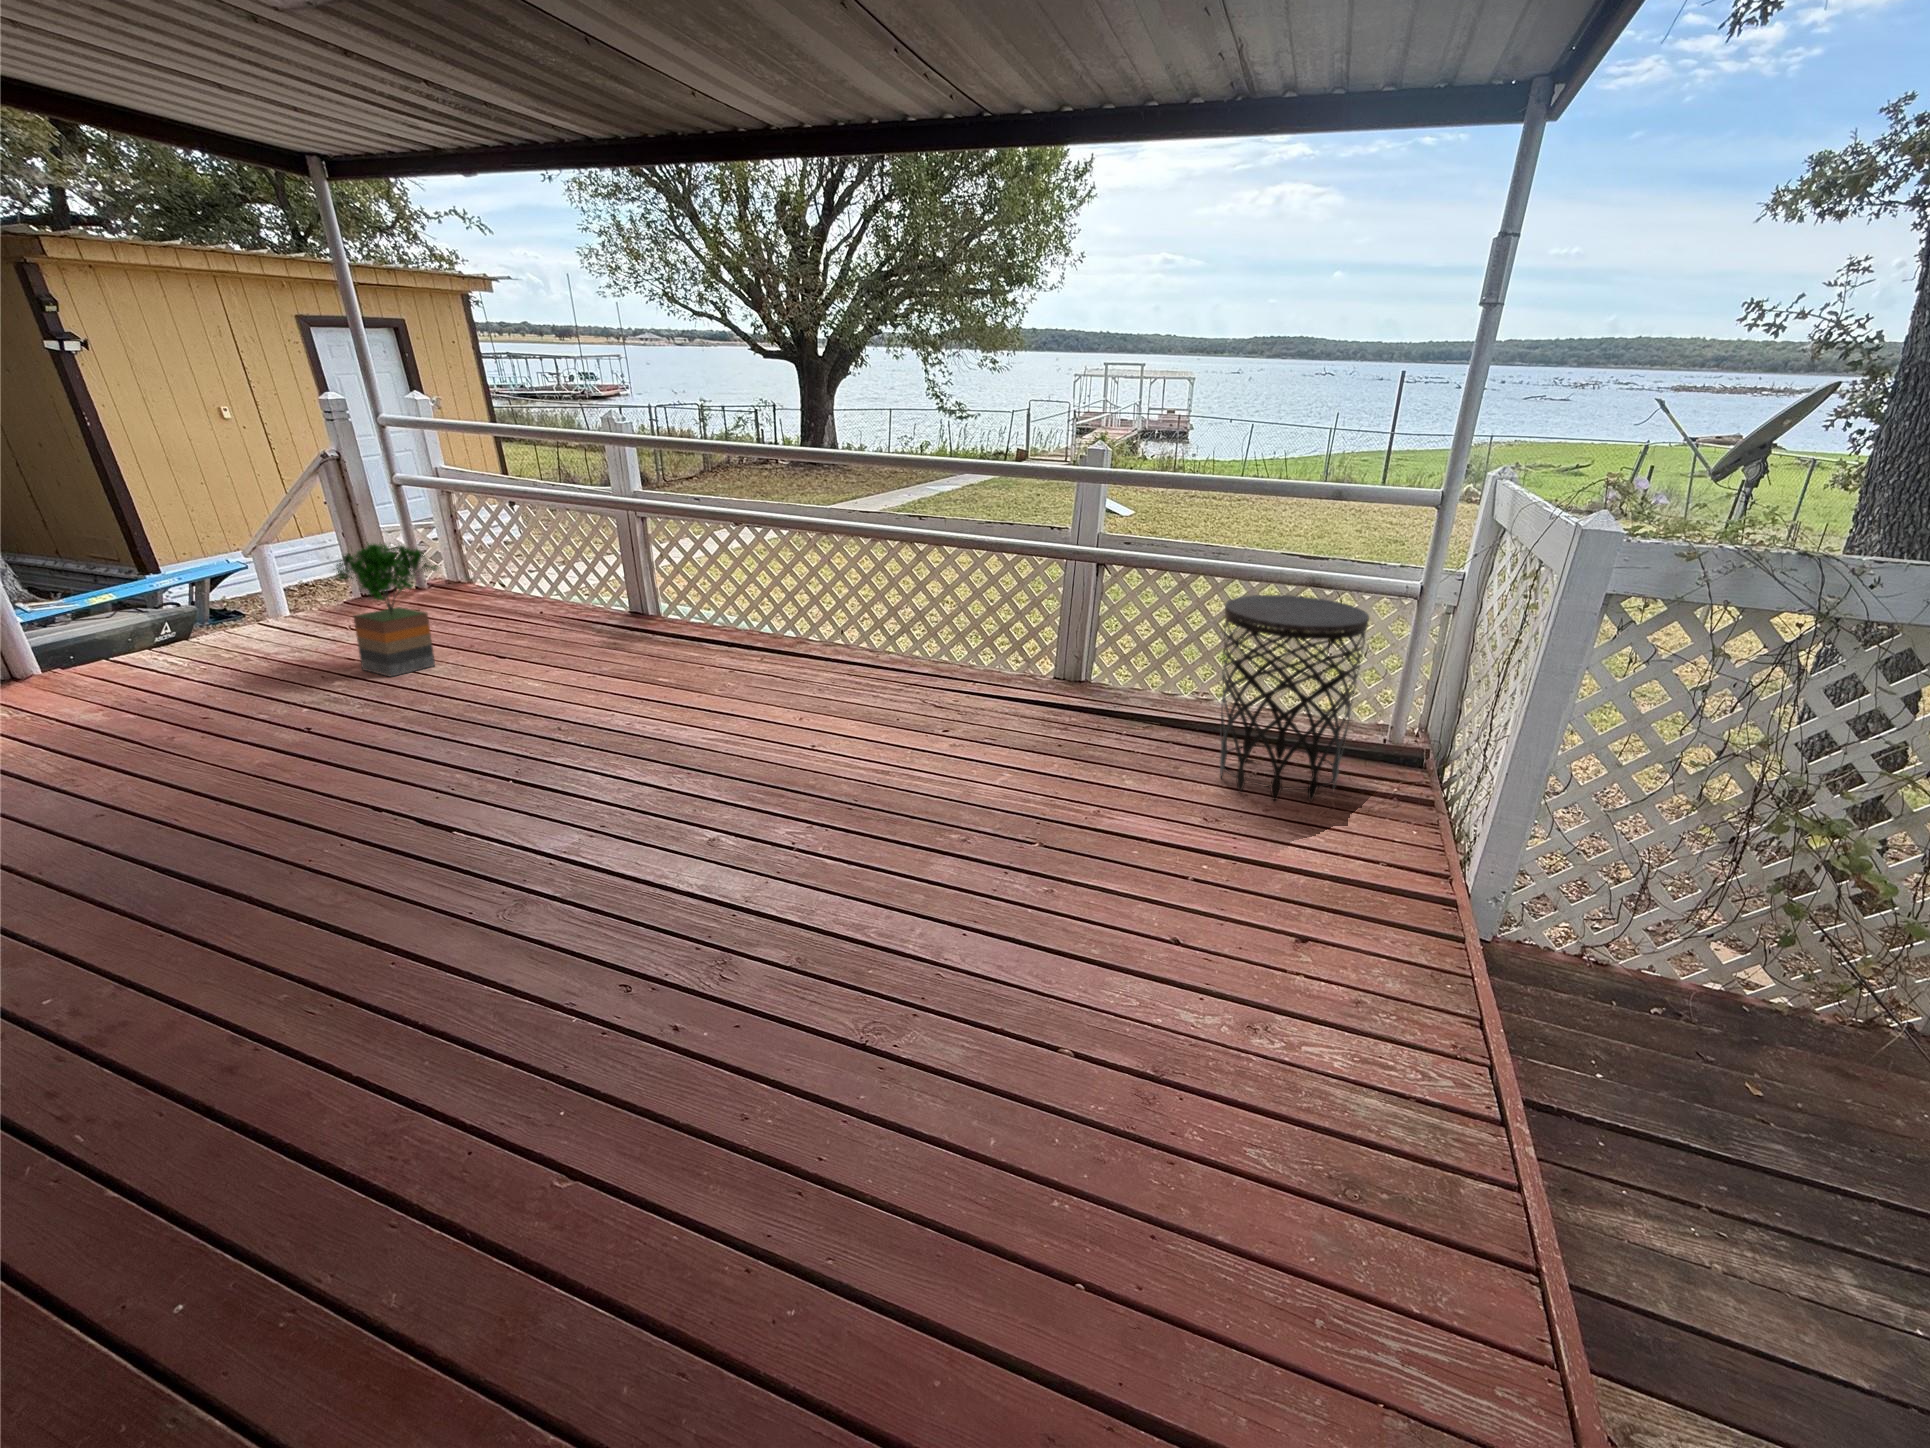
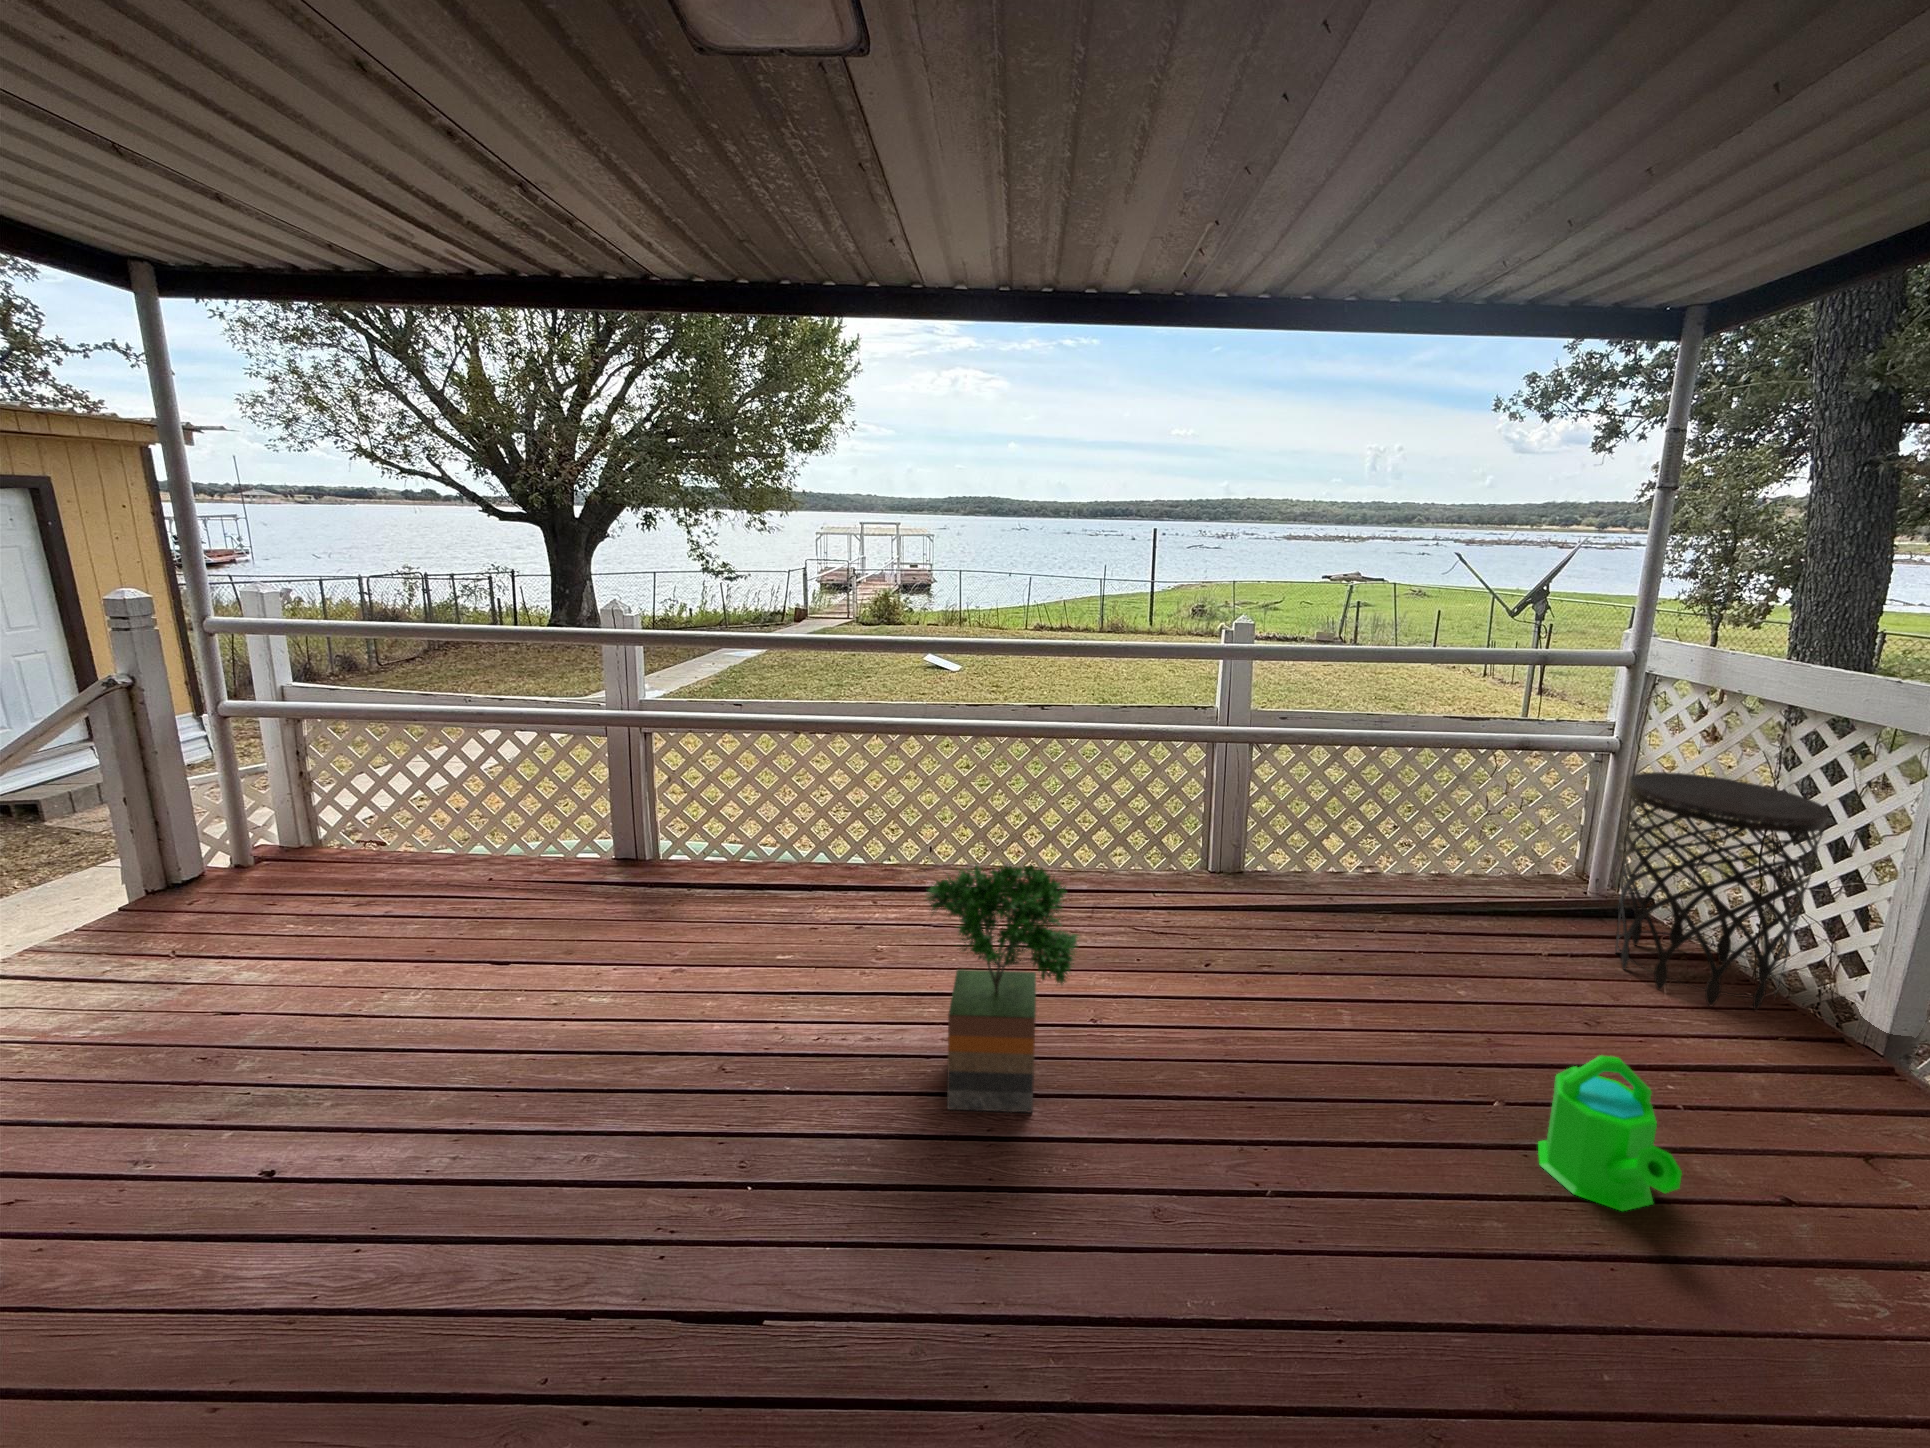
potted tree: present [336,543,438,677] -> present [926,864,1078,1112]
watering can: none [880,731,966,829] -> present [1538,1055,1682,1211]

